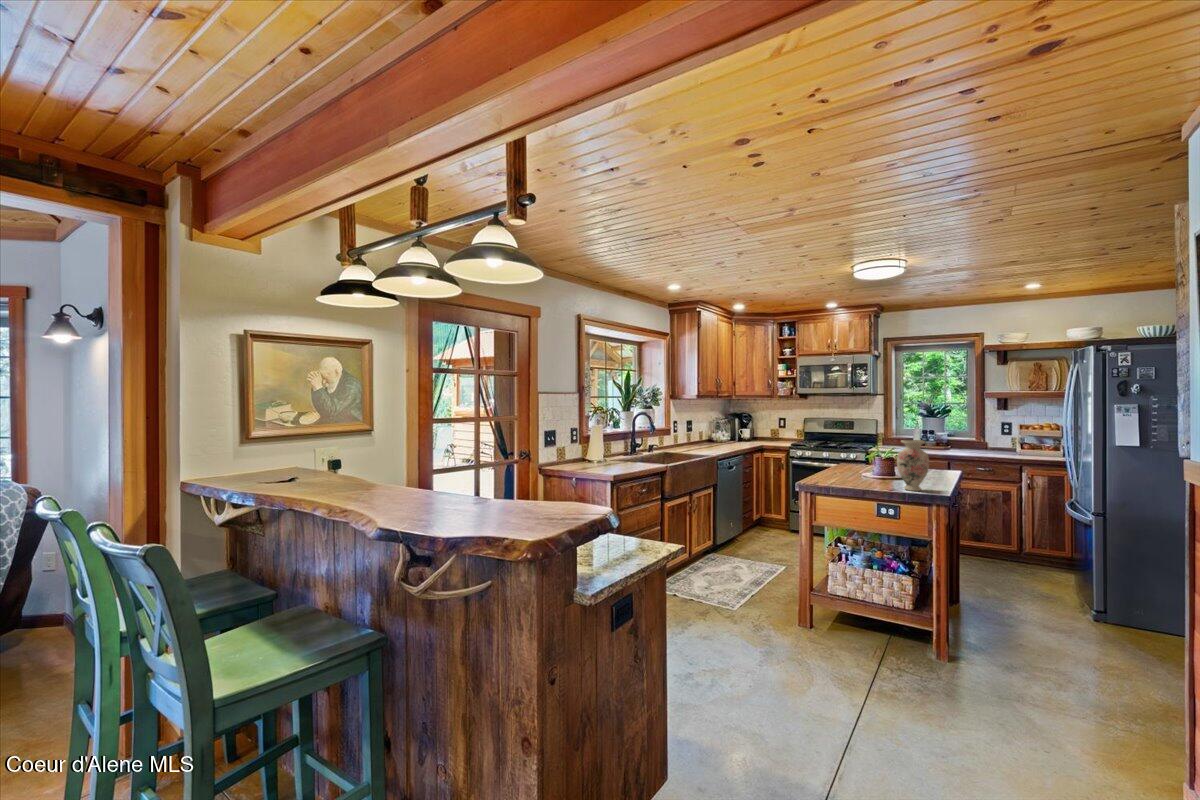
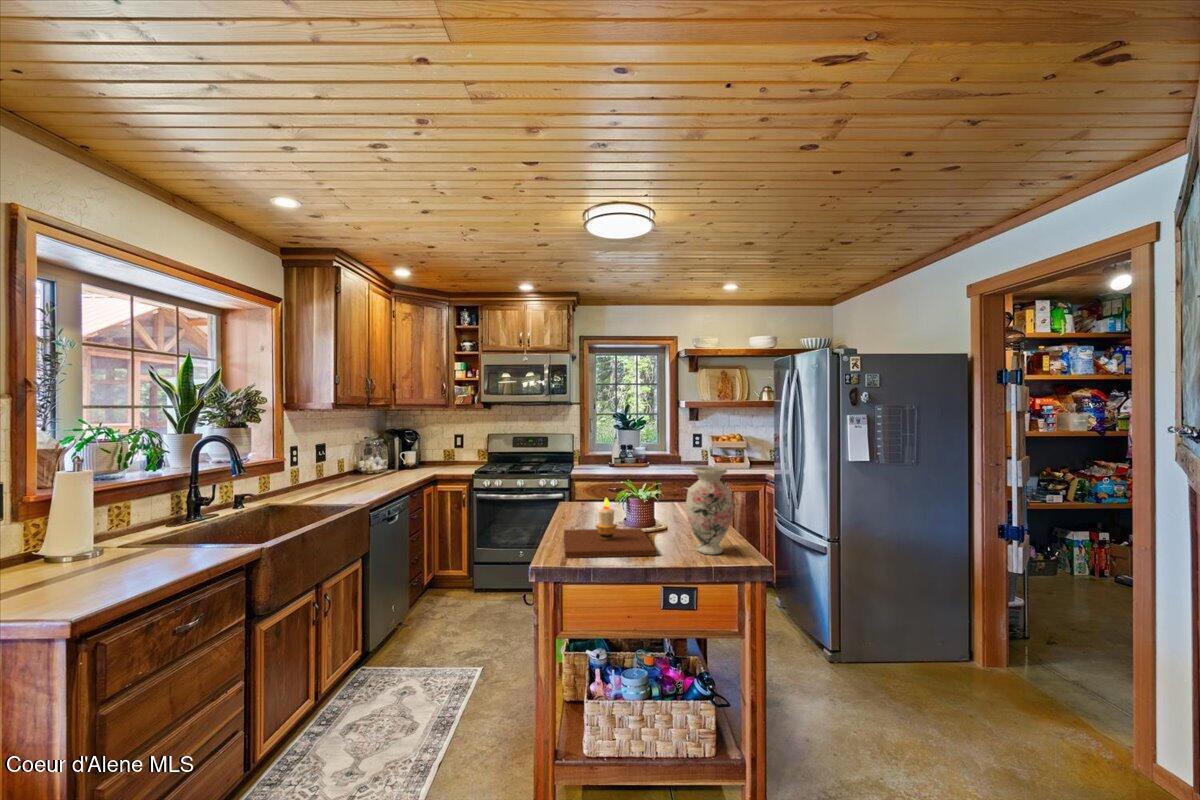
candle: none [820,455,879,488] -> present [564,498,656,558]

